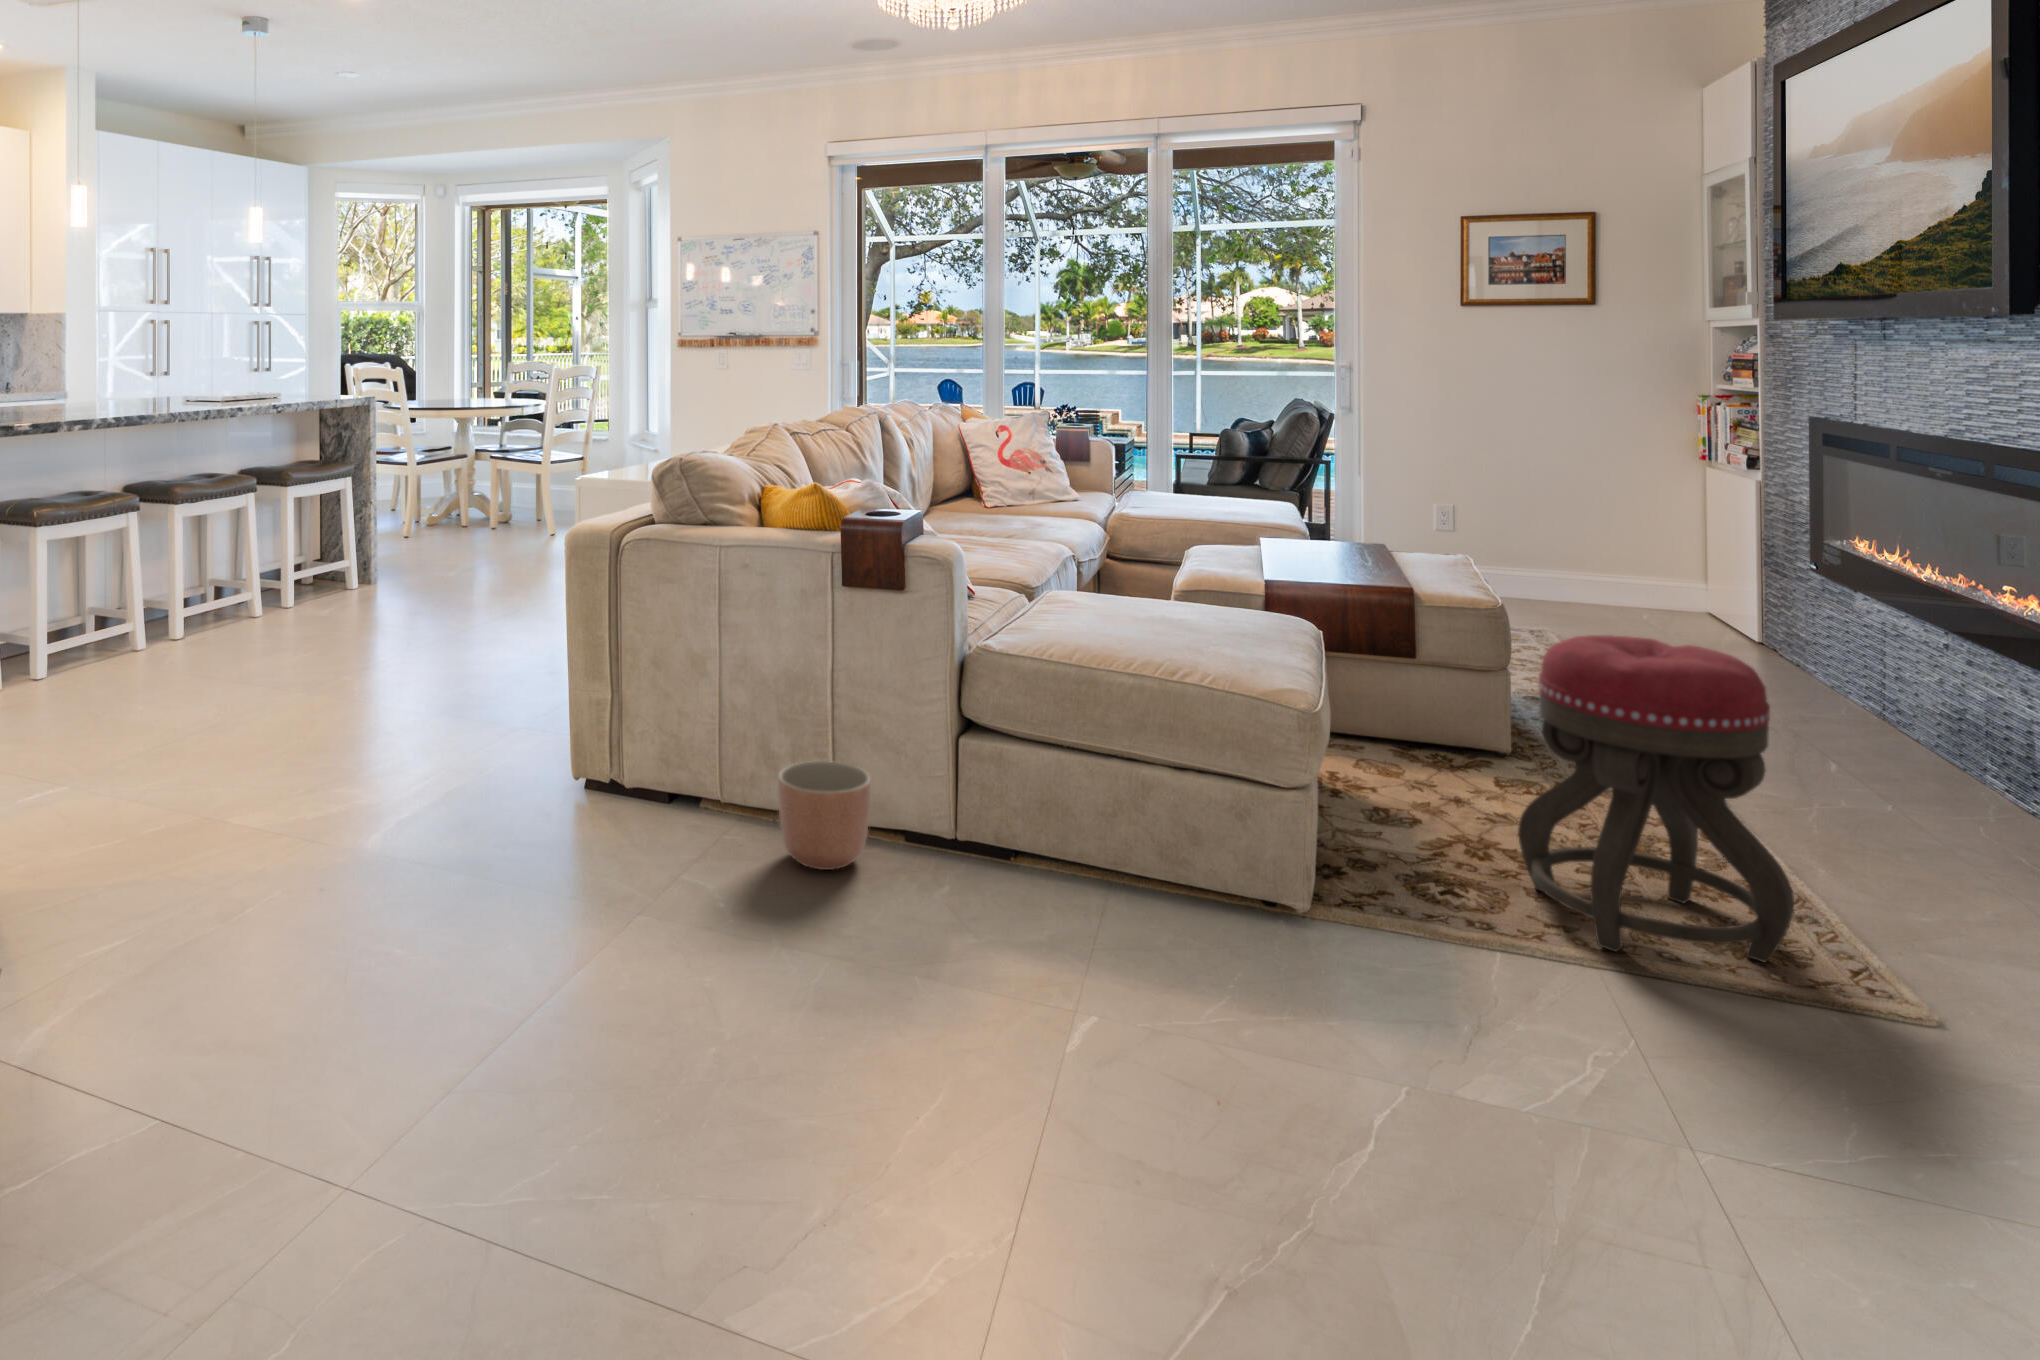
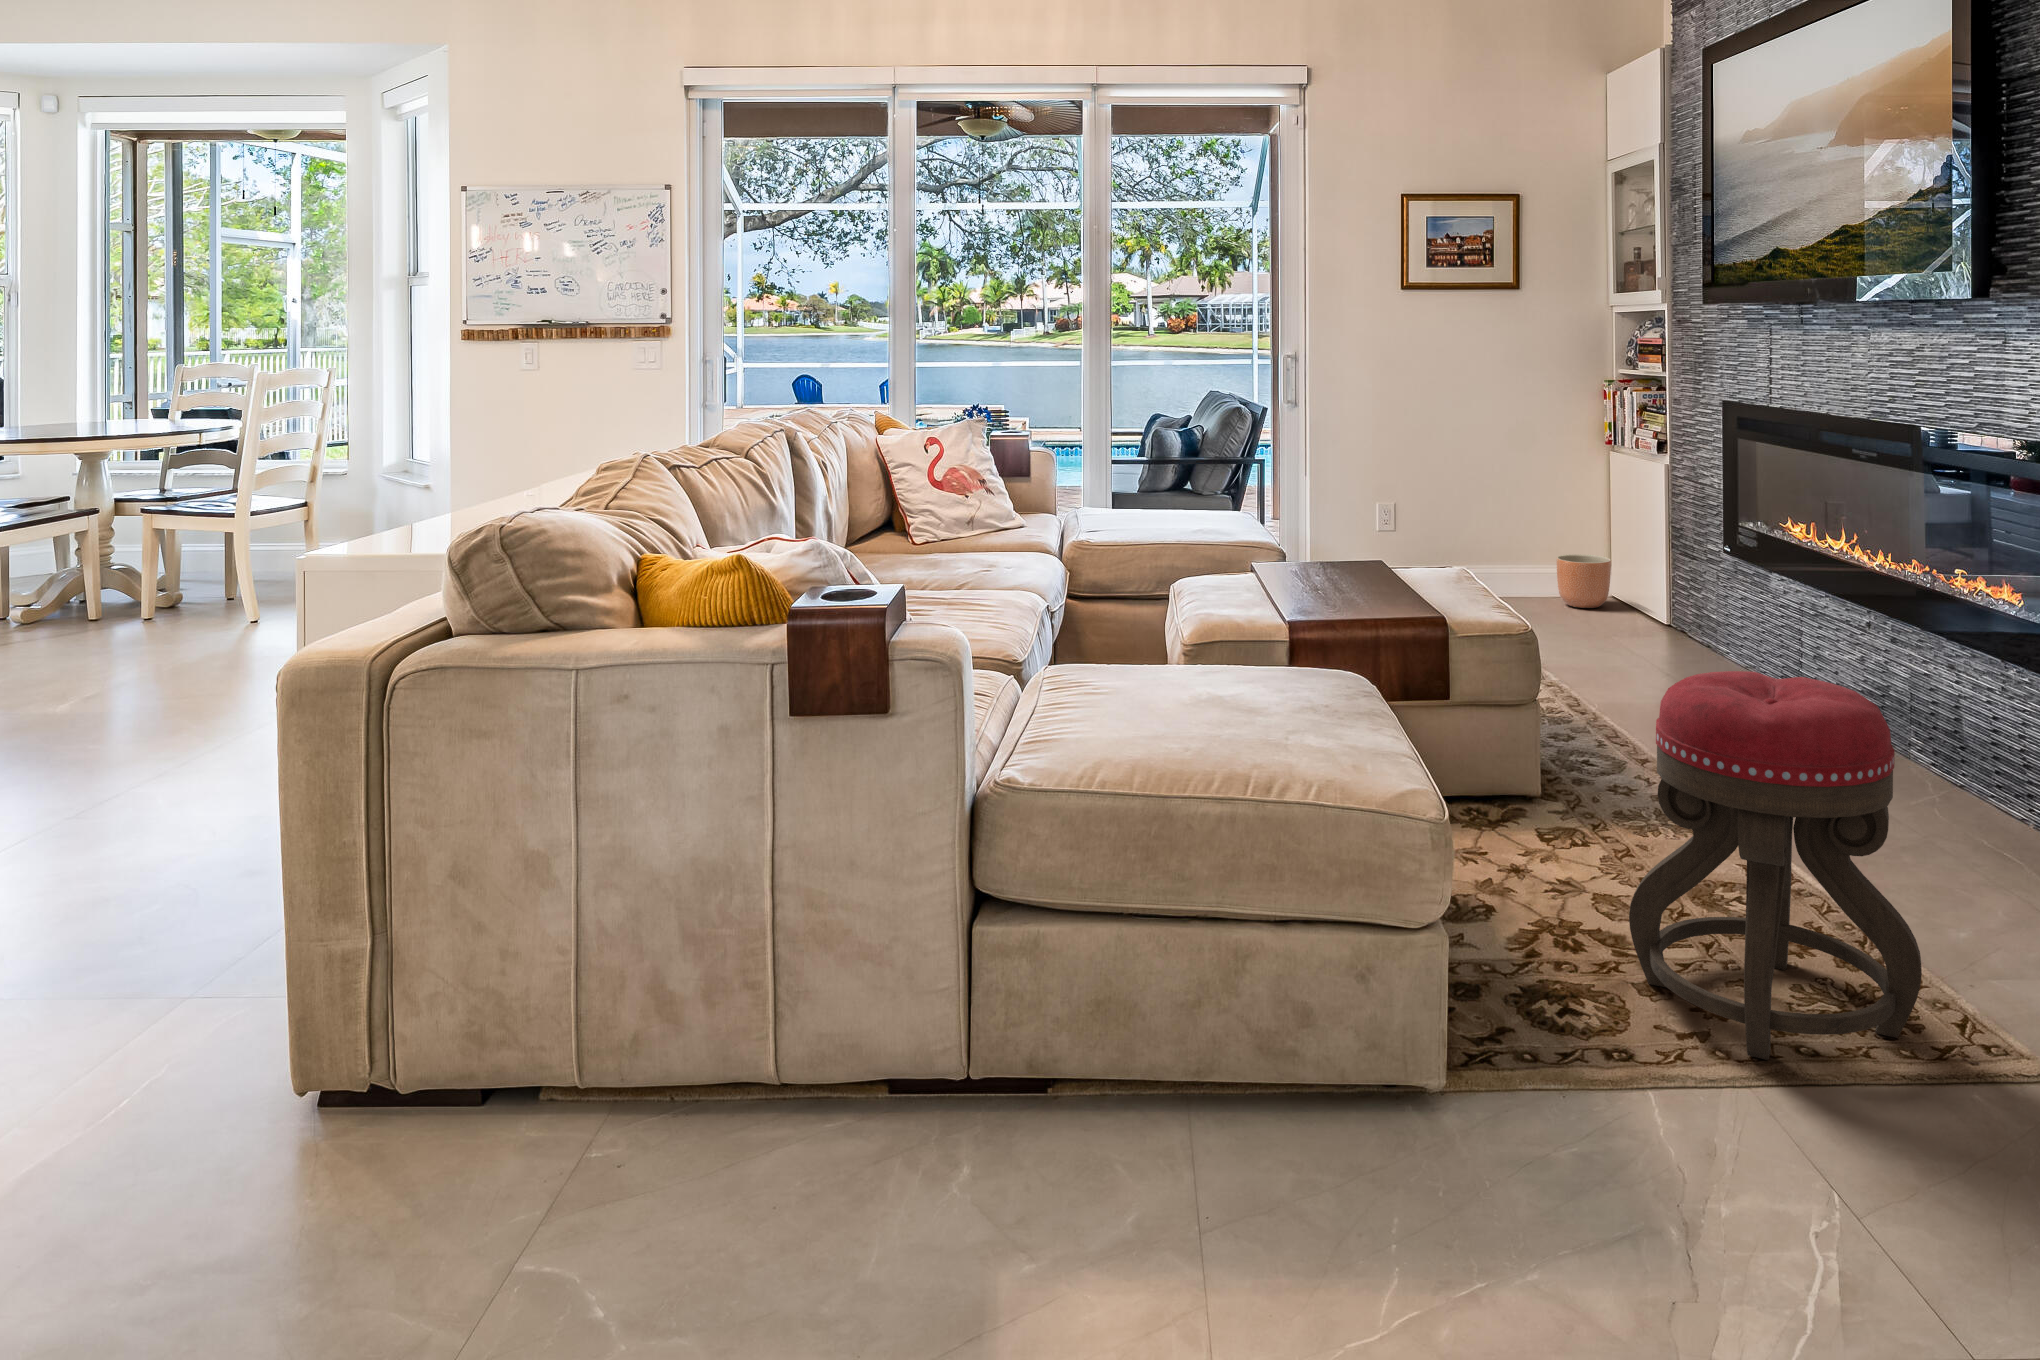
planter: present [778,761,870,870] -> present [1557,554,1611,608]

